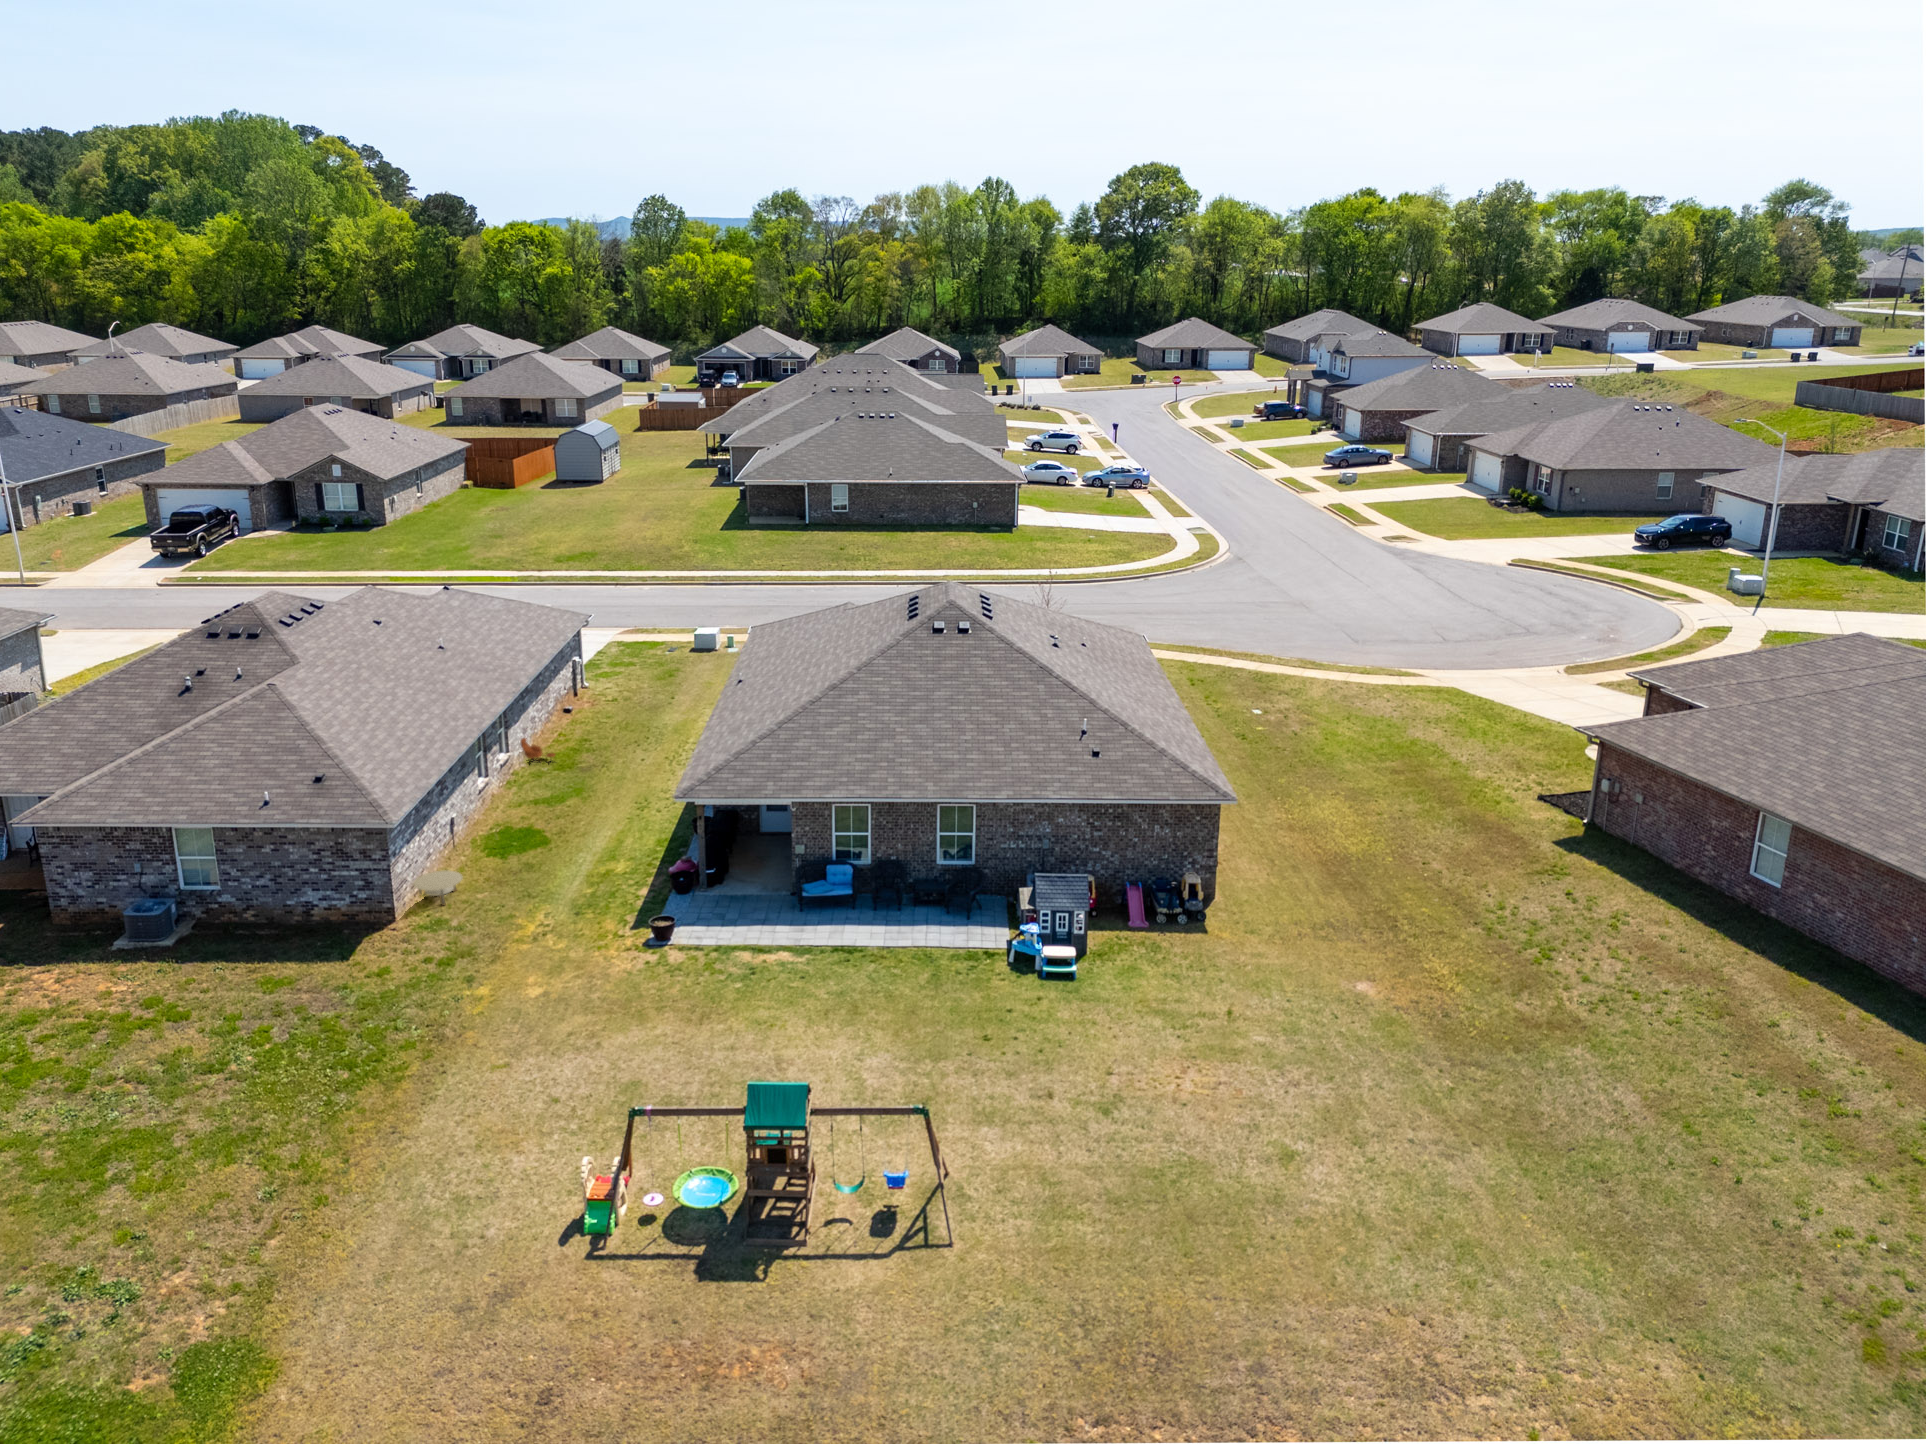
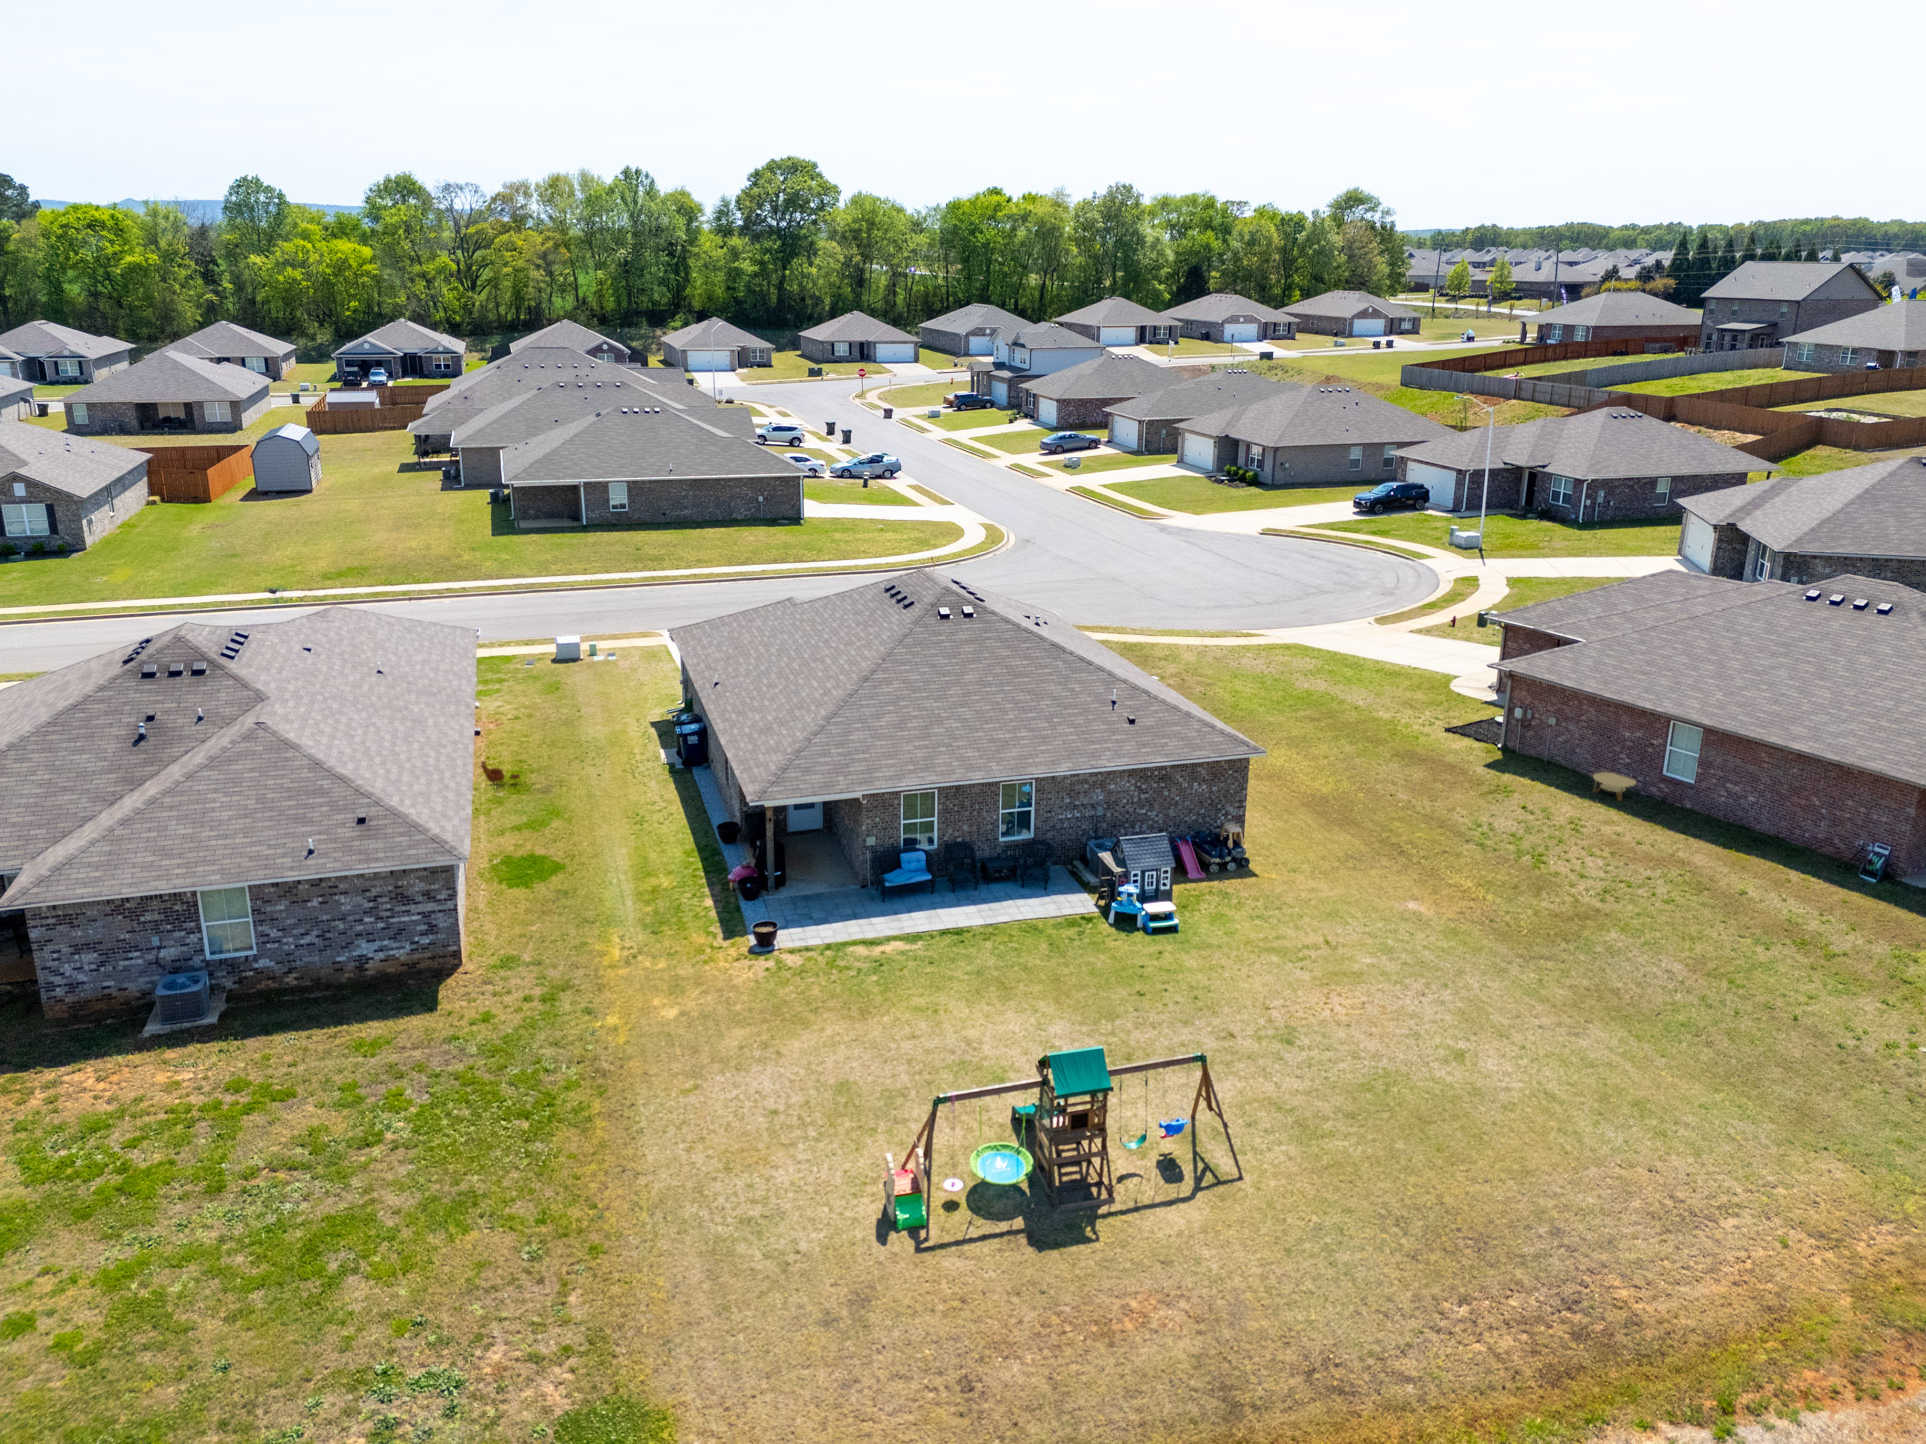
round table: present [413,871,462,906] -> present [1593,772,1636,801]

